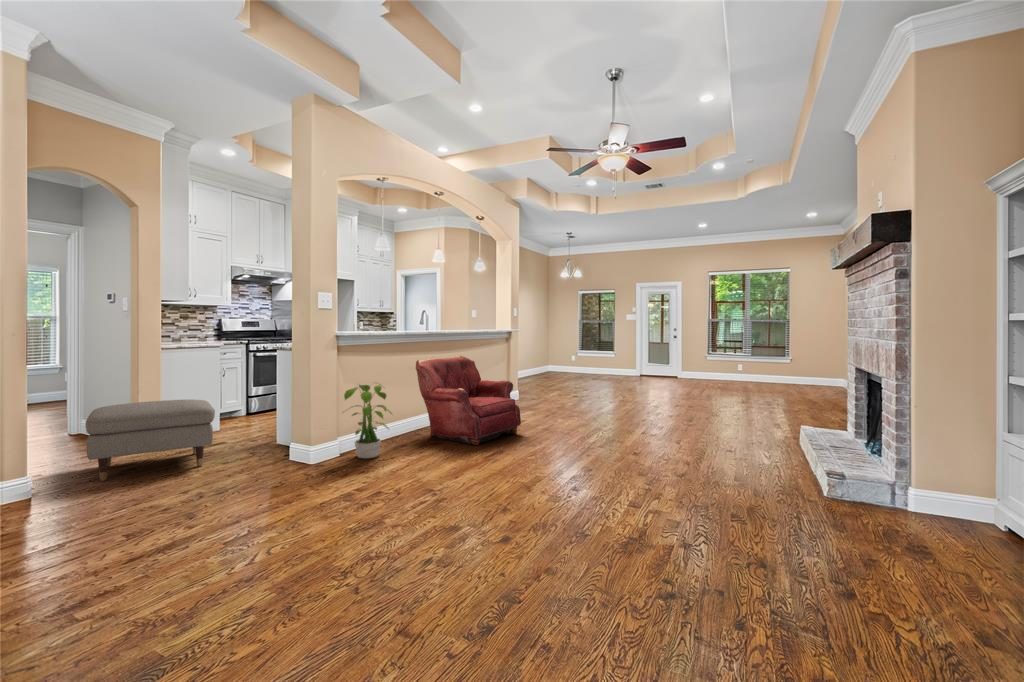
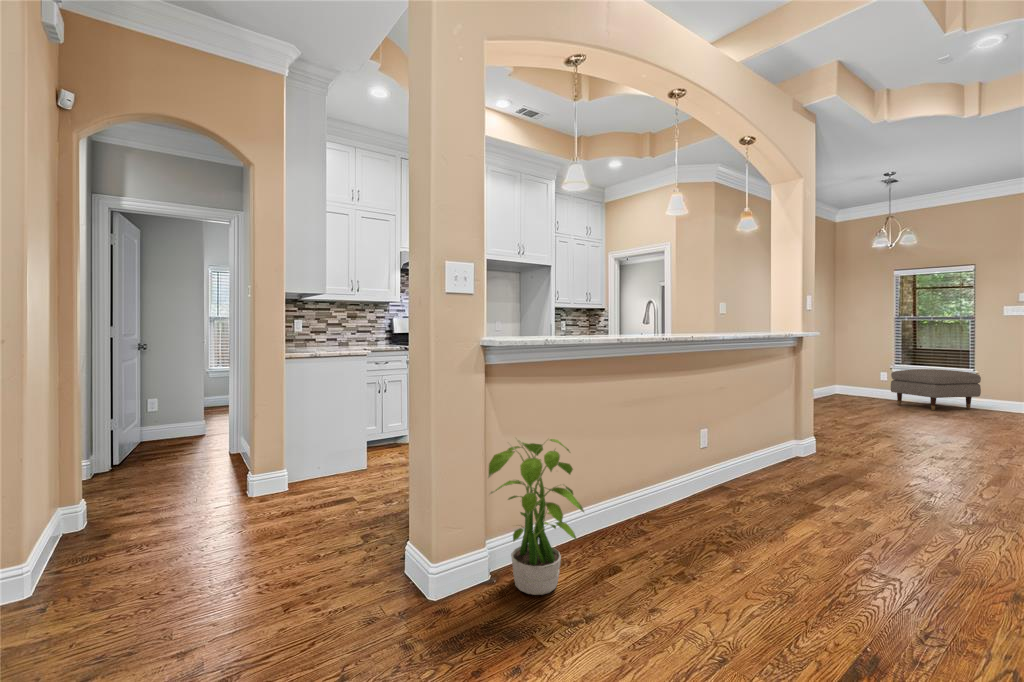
armchair: present [416,356,521,445] -> none [634,380,869,593]
ottoman: present [85,400,215,481] -> present [891,369,981,411]

